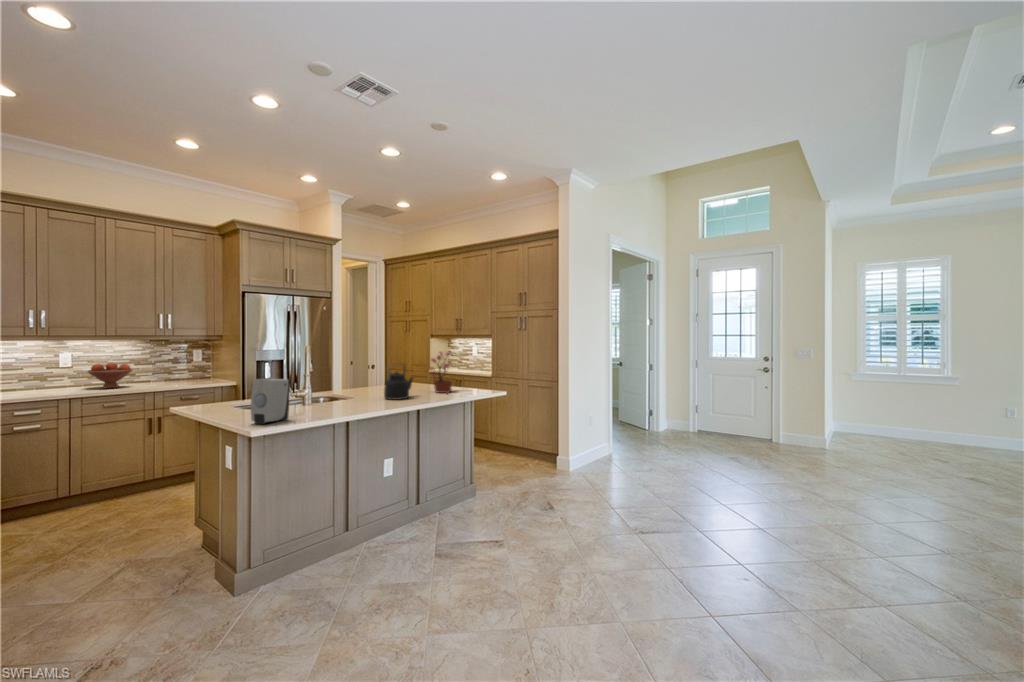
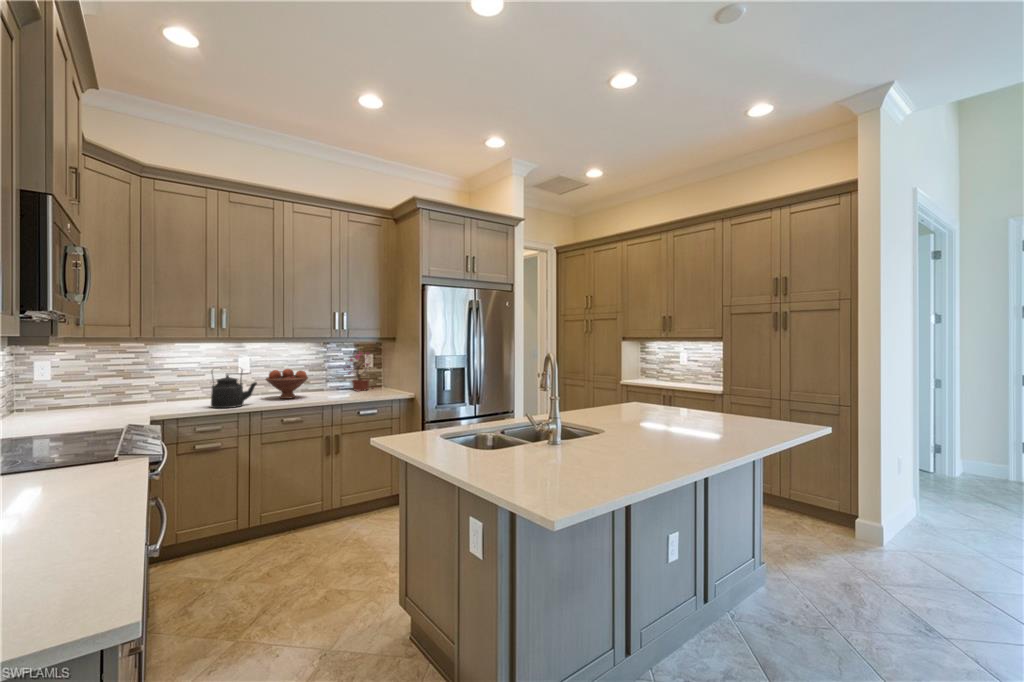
potted plant: present [430,352,452,393] -> present [347,352,370,391]
kettle: present [384,365,413,400] -> present [211,369,257,408]
soap dispenser: present [251,379,290,424] -> none [499,402,549,479]

